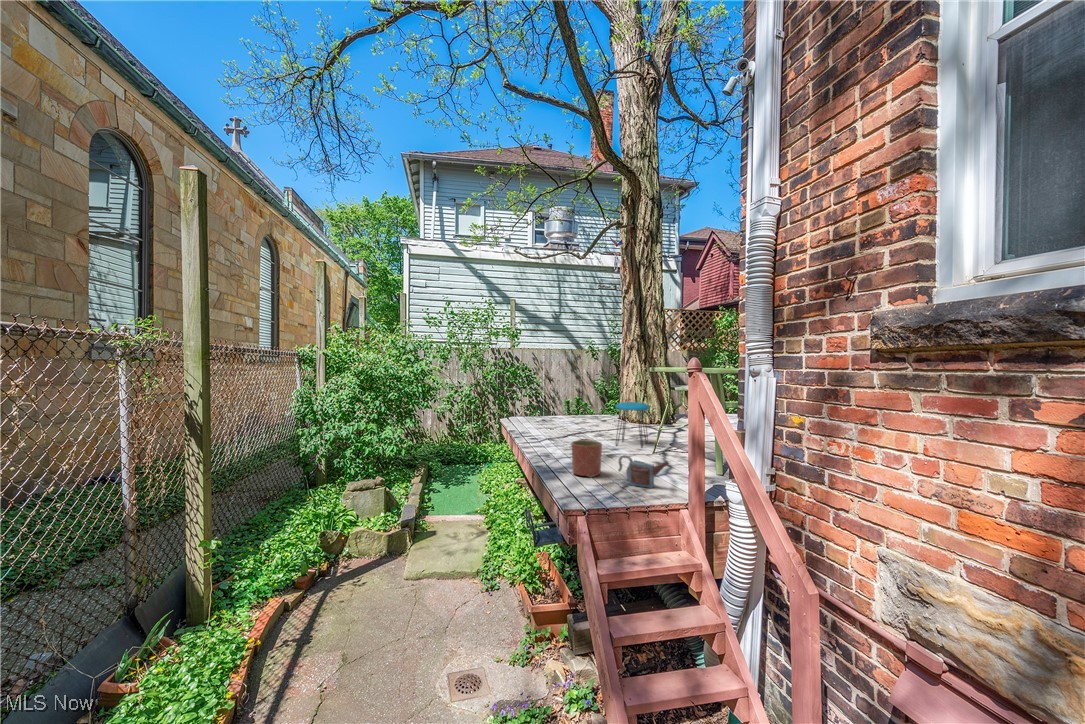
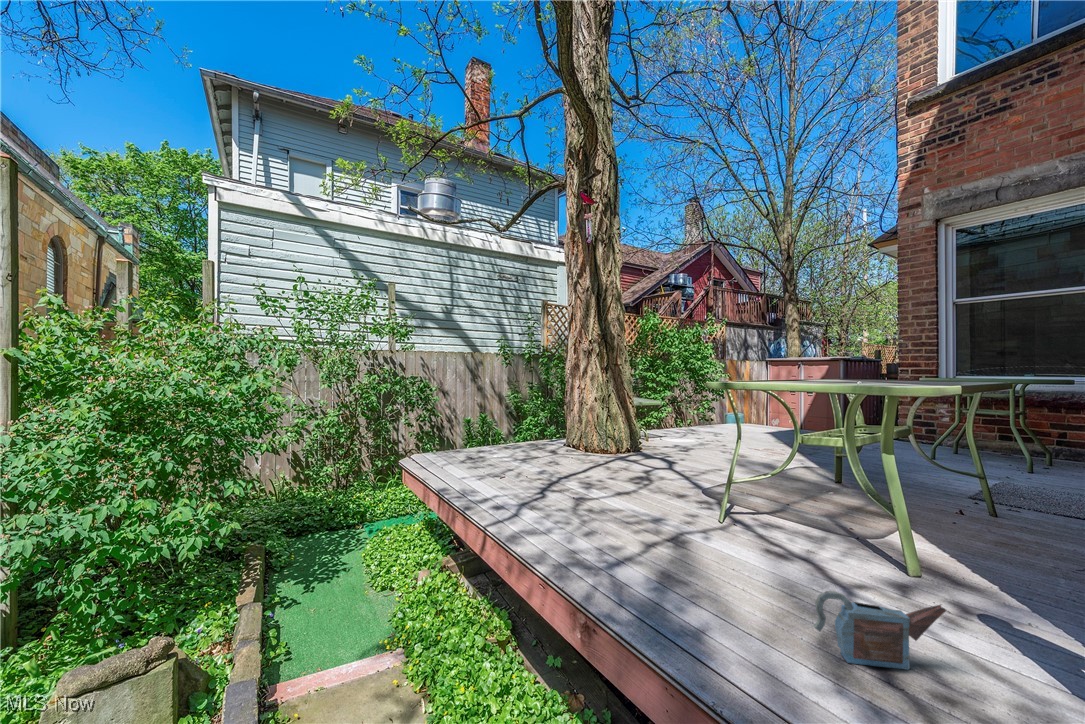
stool: present [615,402,650,448] -> none [630,438,687,516]
planter: present [572,440,602,478] -> none [674,544,746,642]

